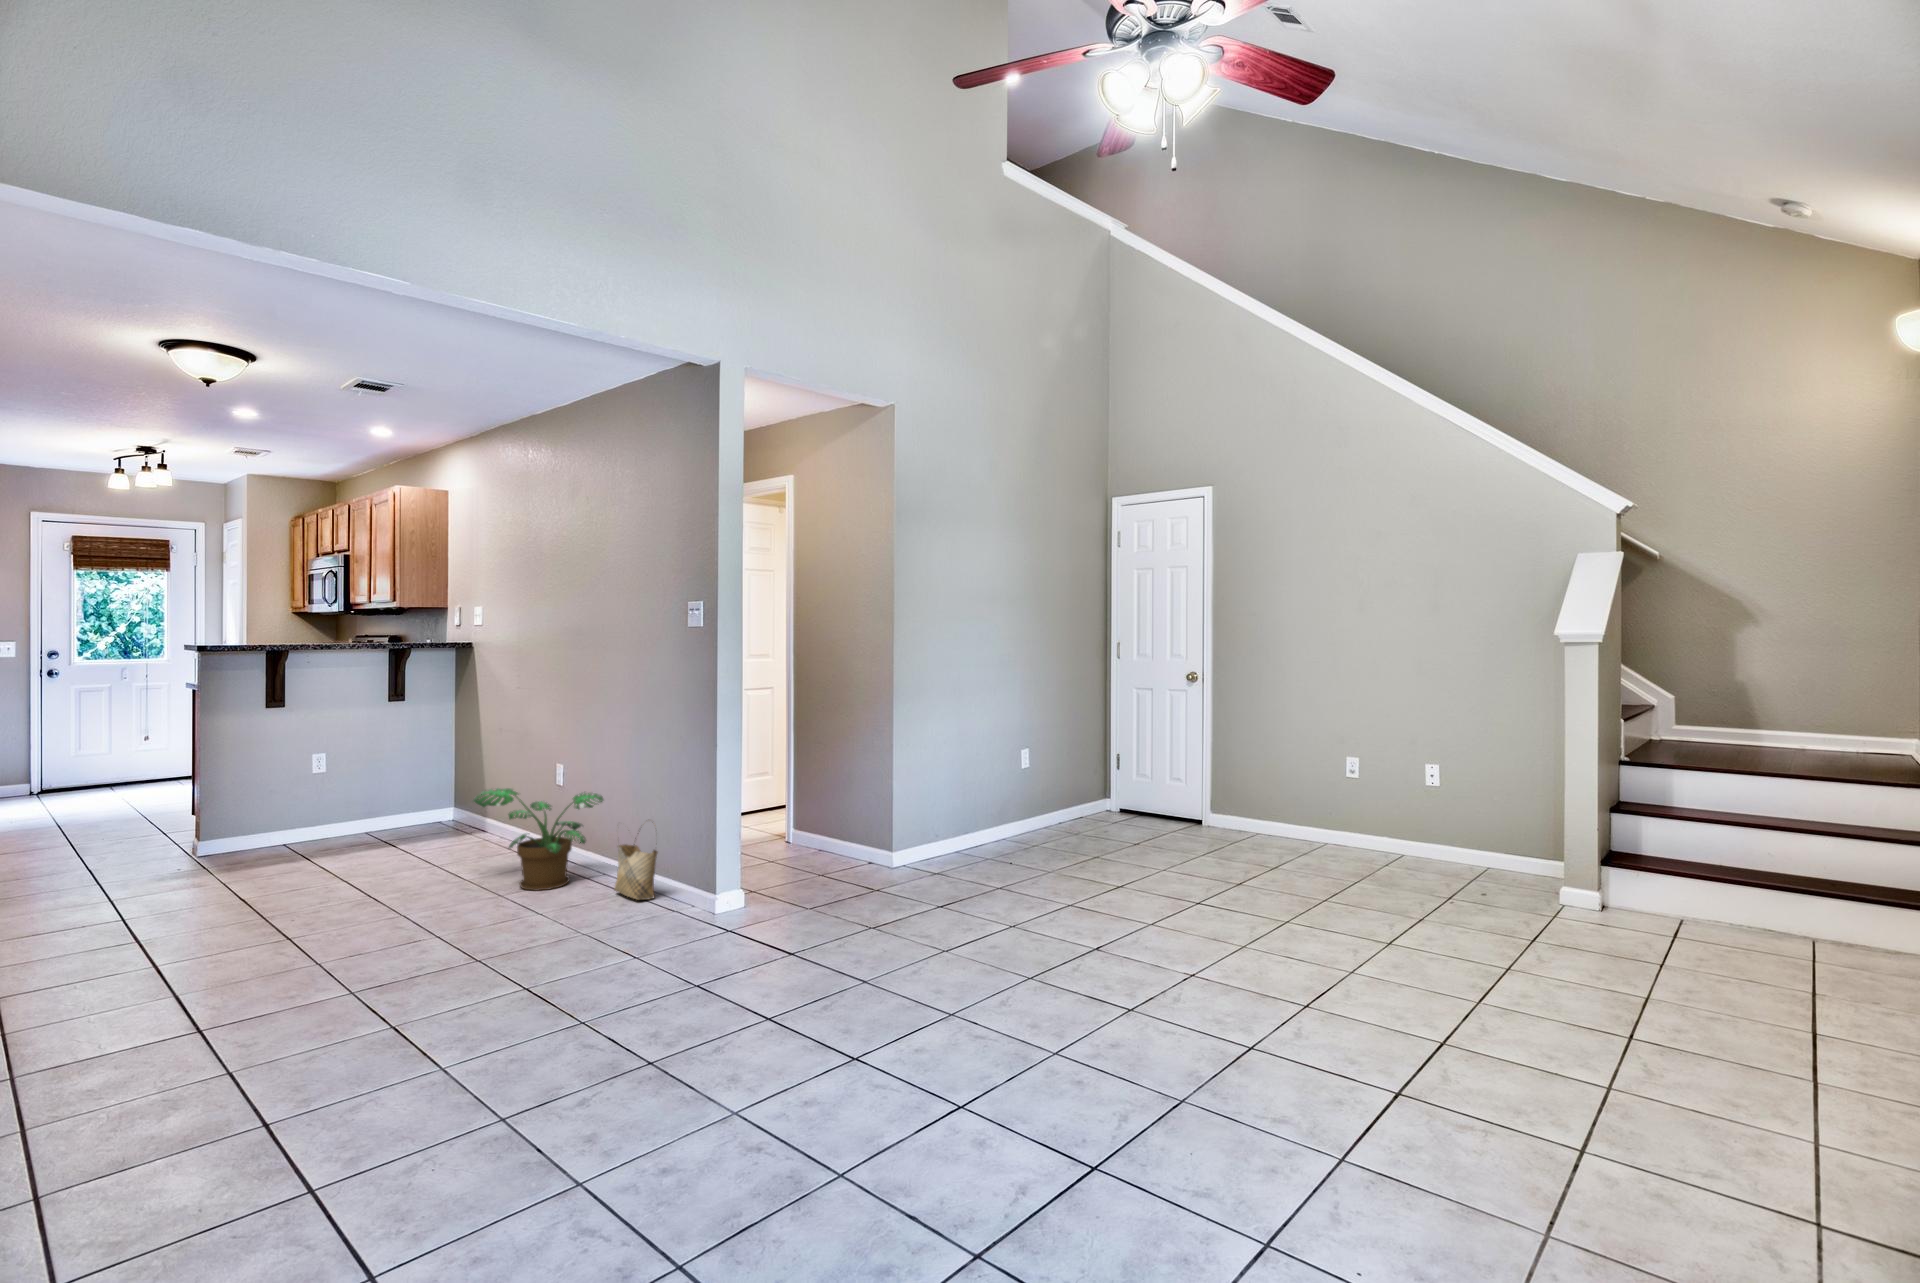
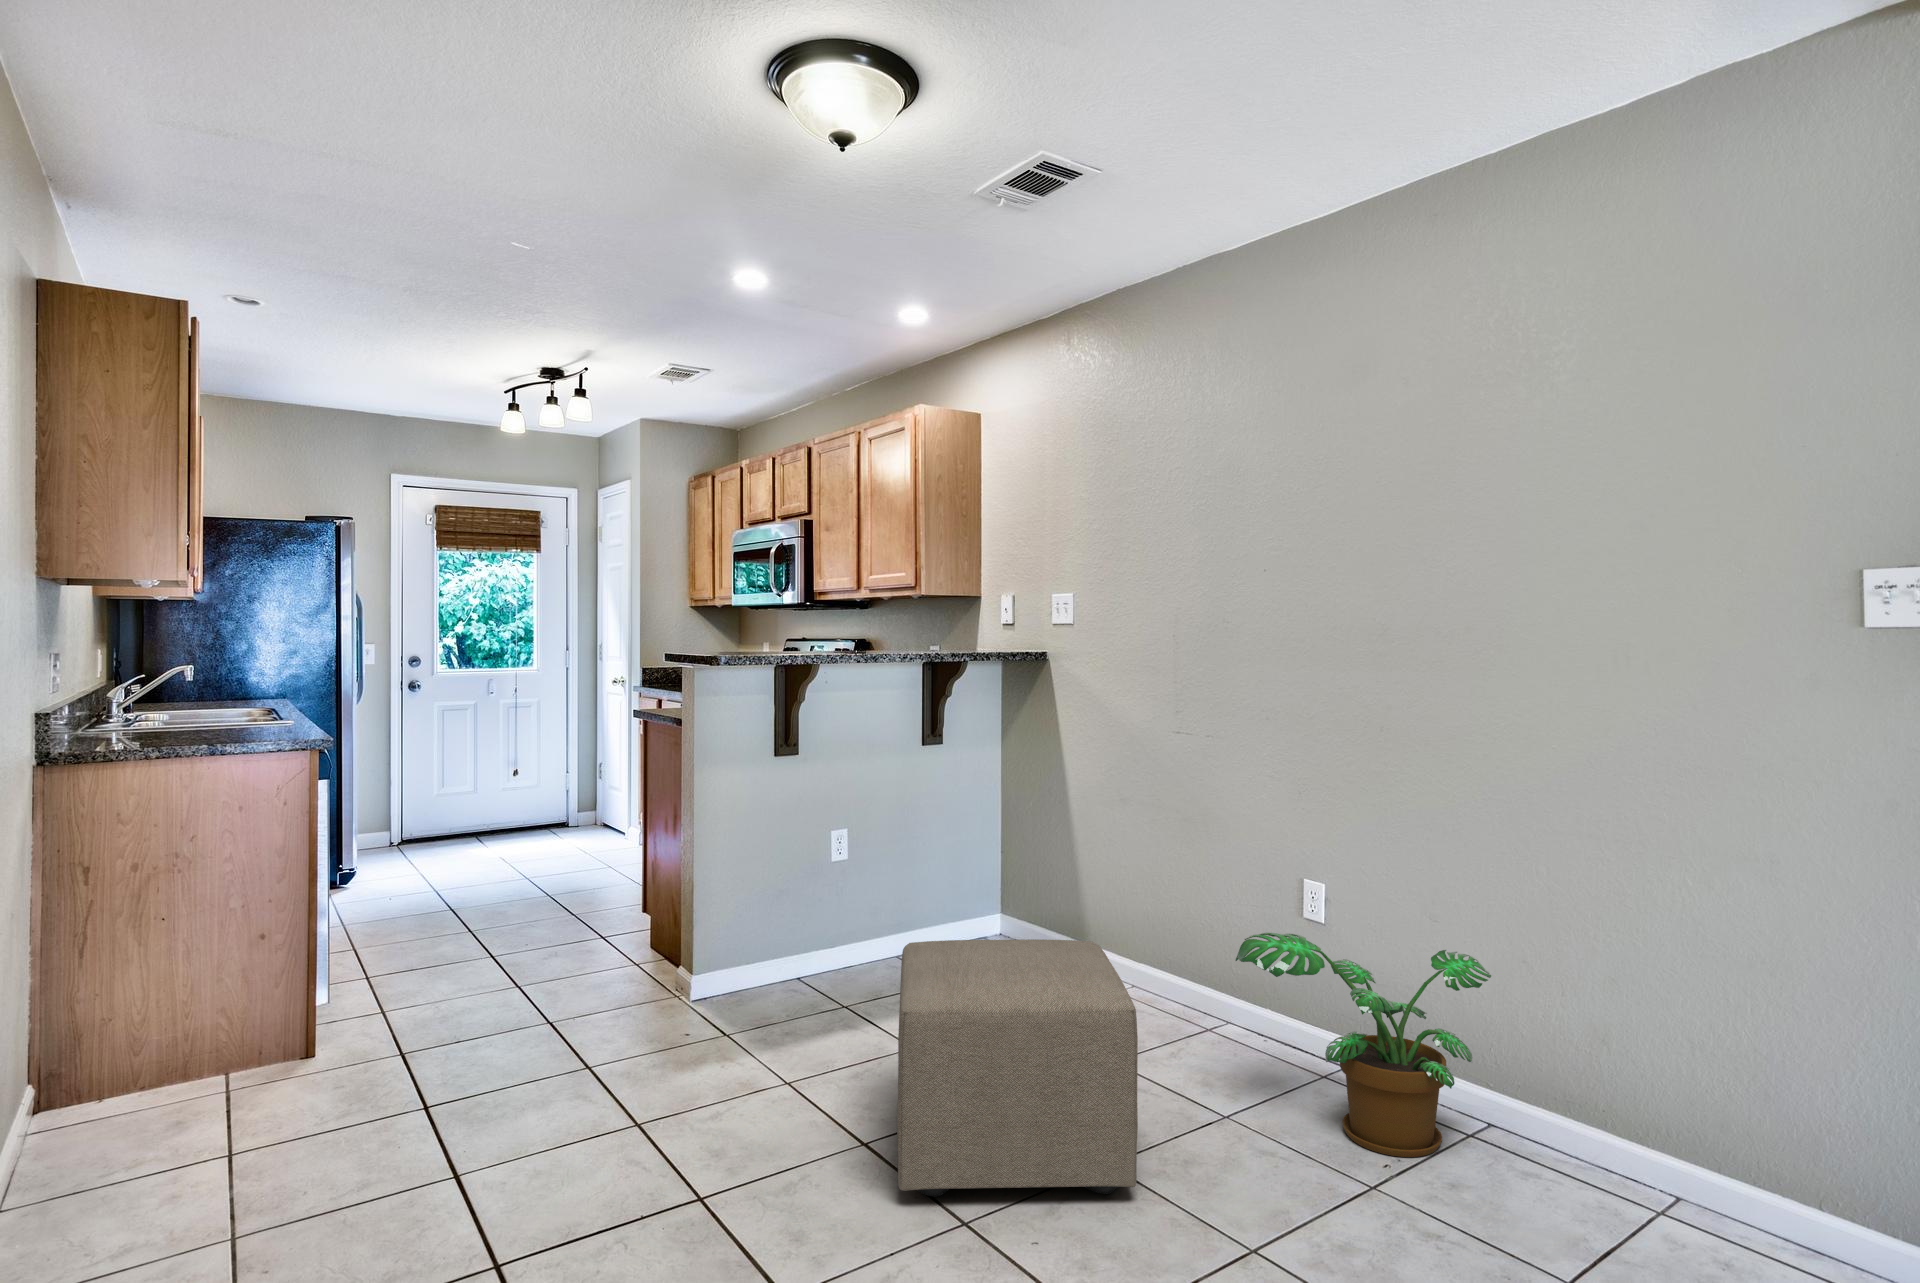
ottoman: none [227,797,399,919] -> present [897,939,1138,1197]
woven basket: present [614,838,658,900] -> none [1593,1036,1731,1225]

